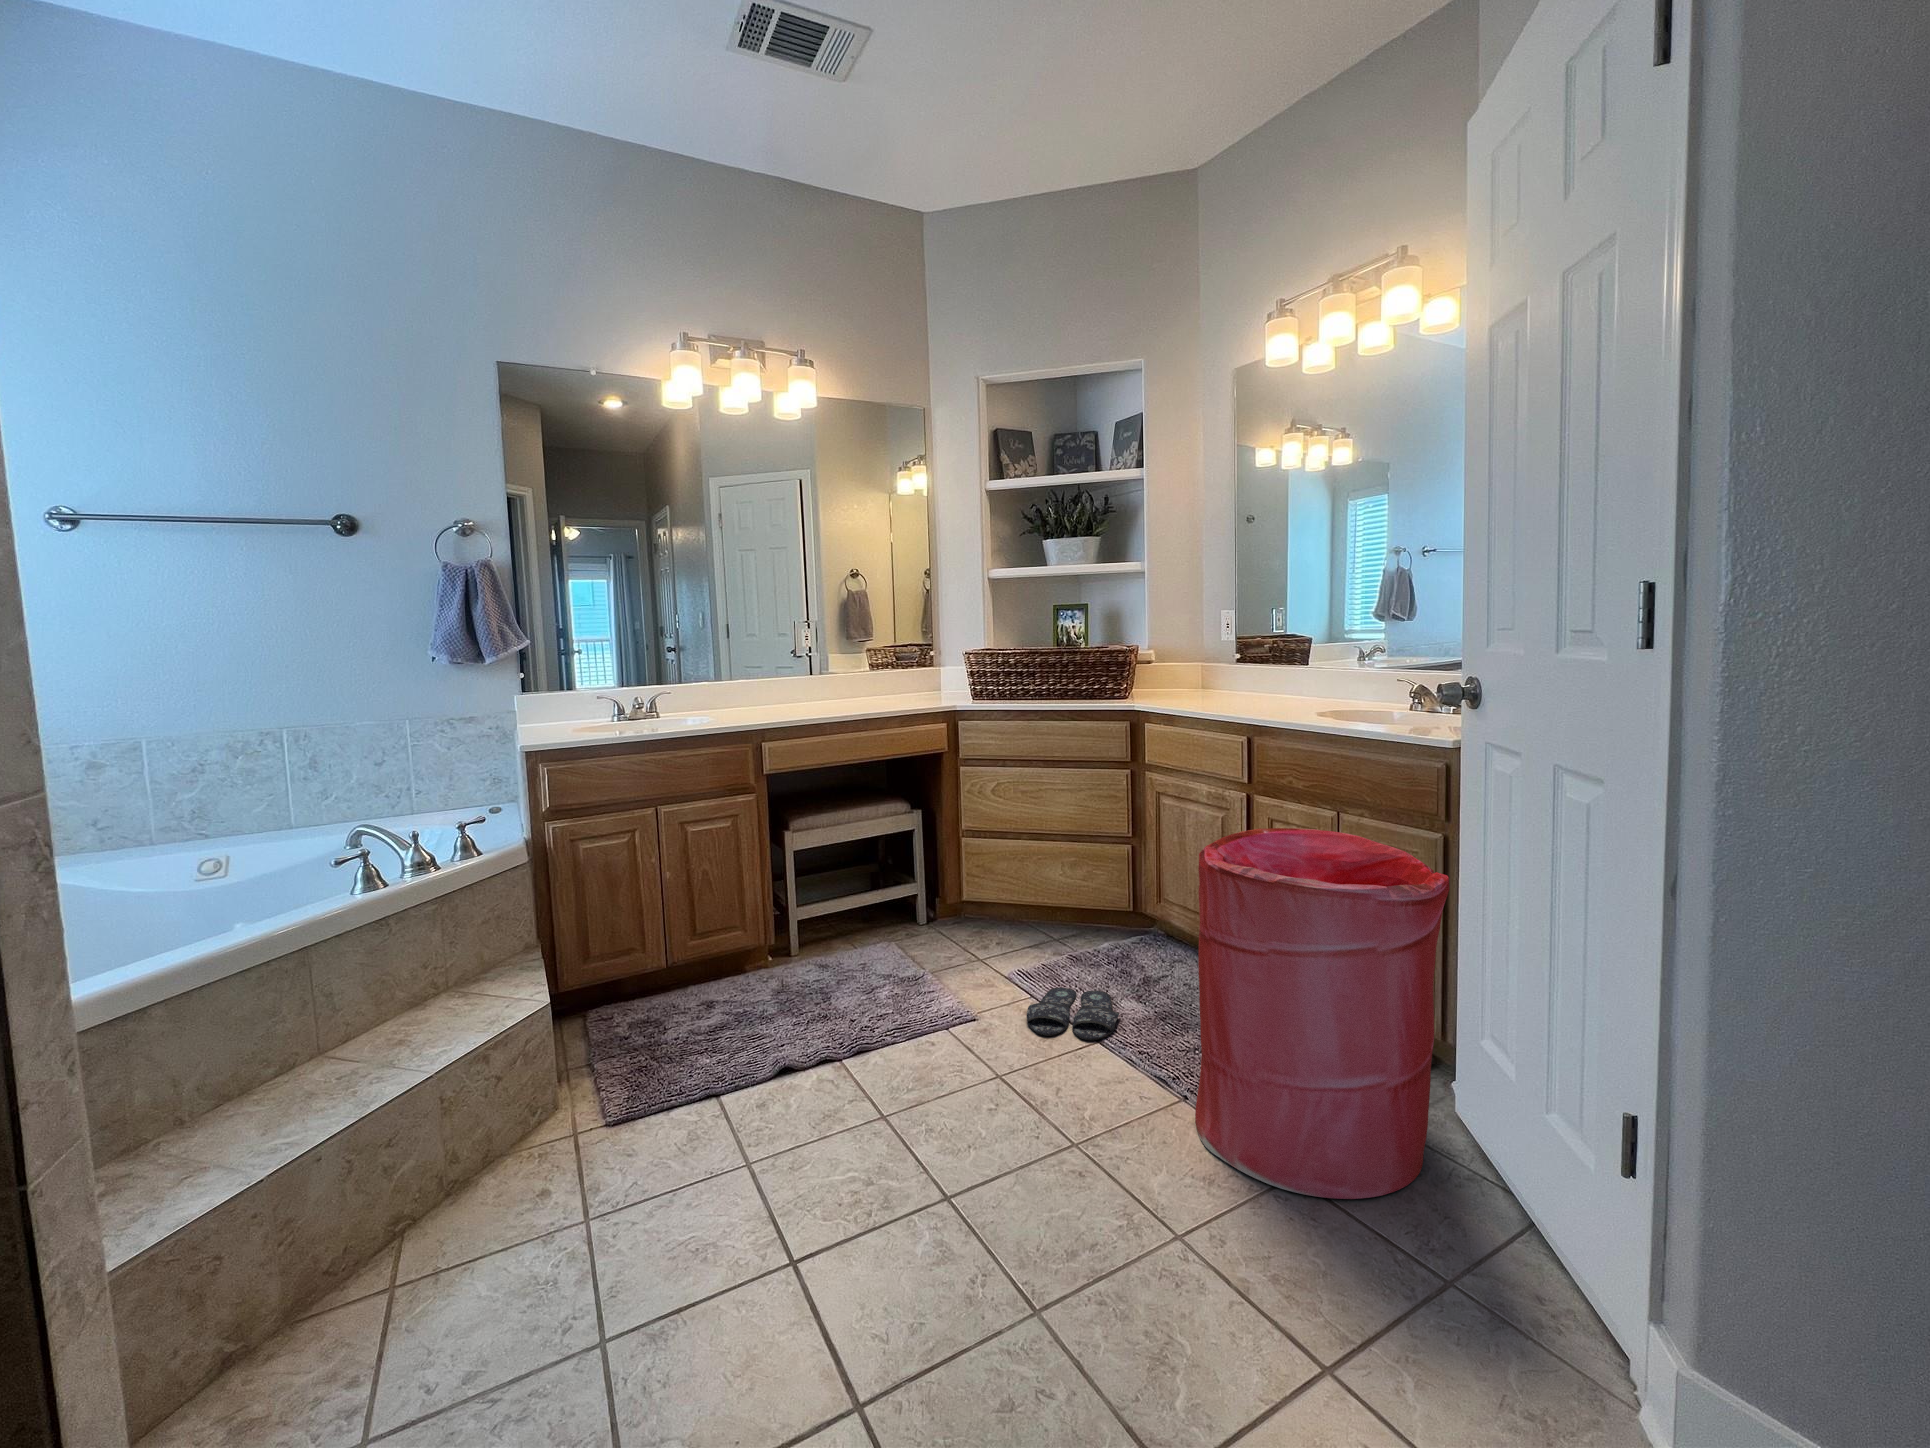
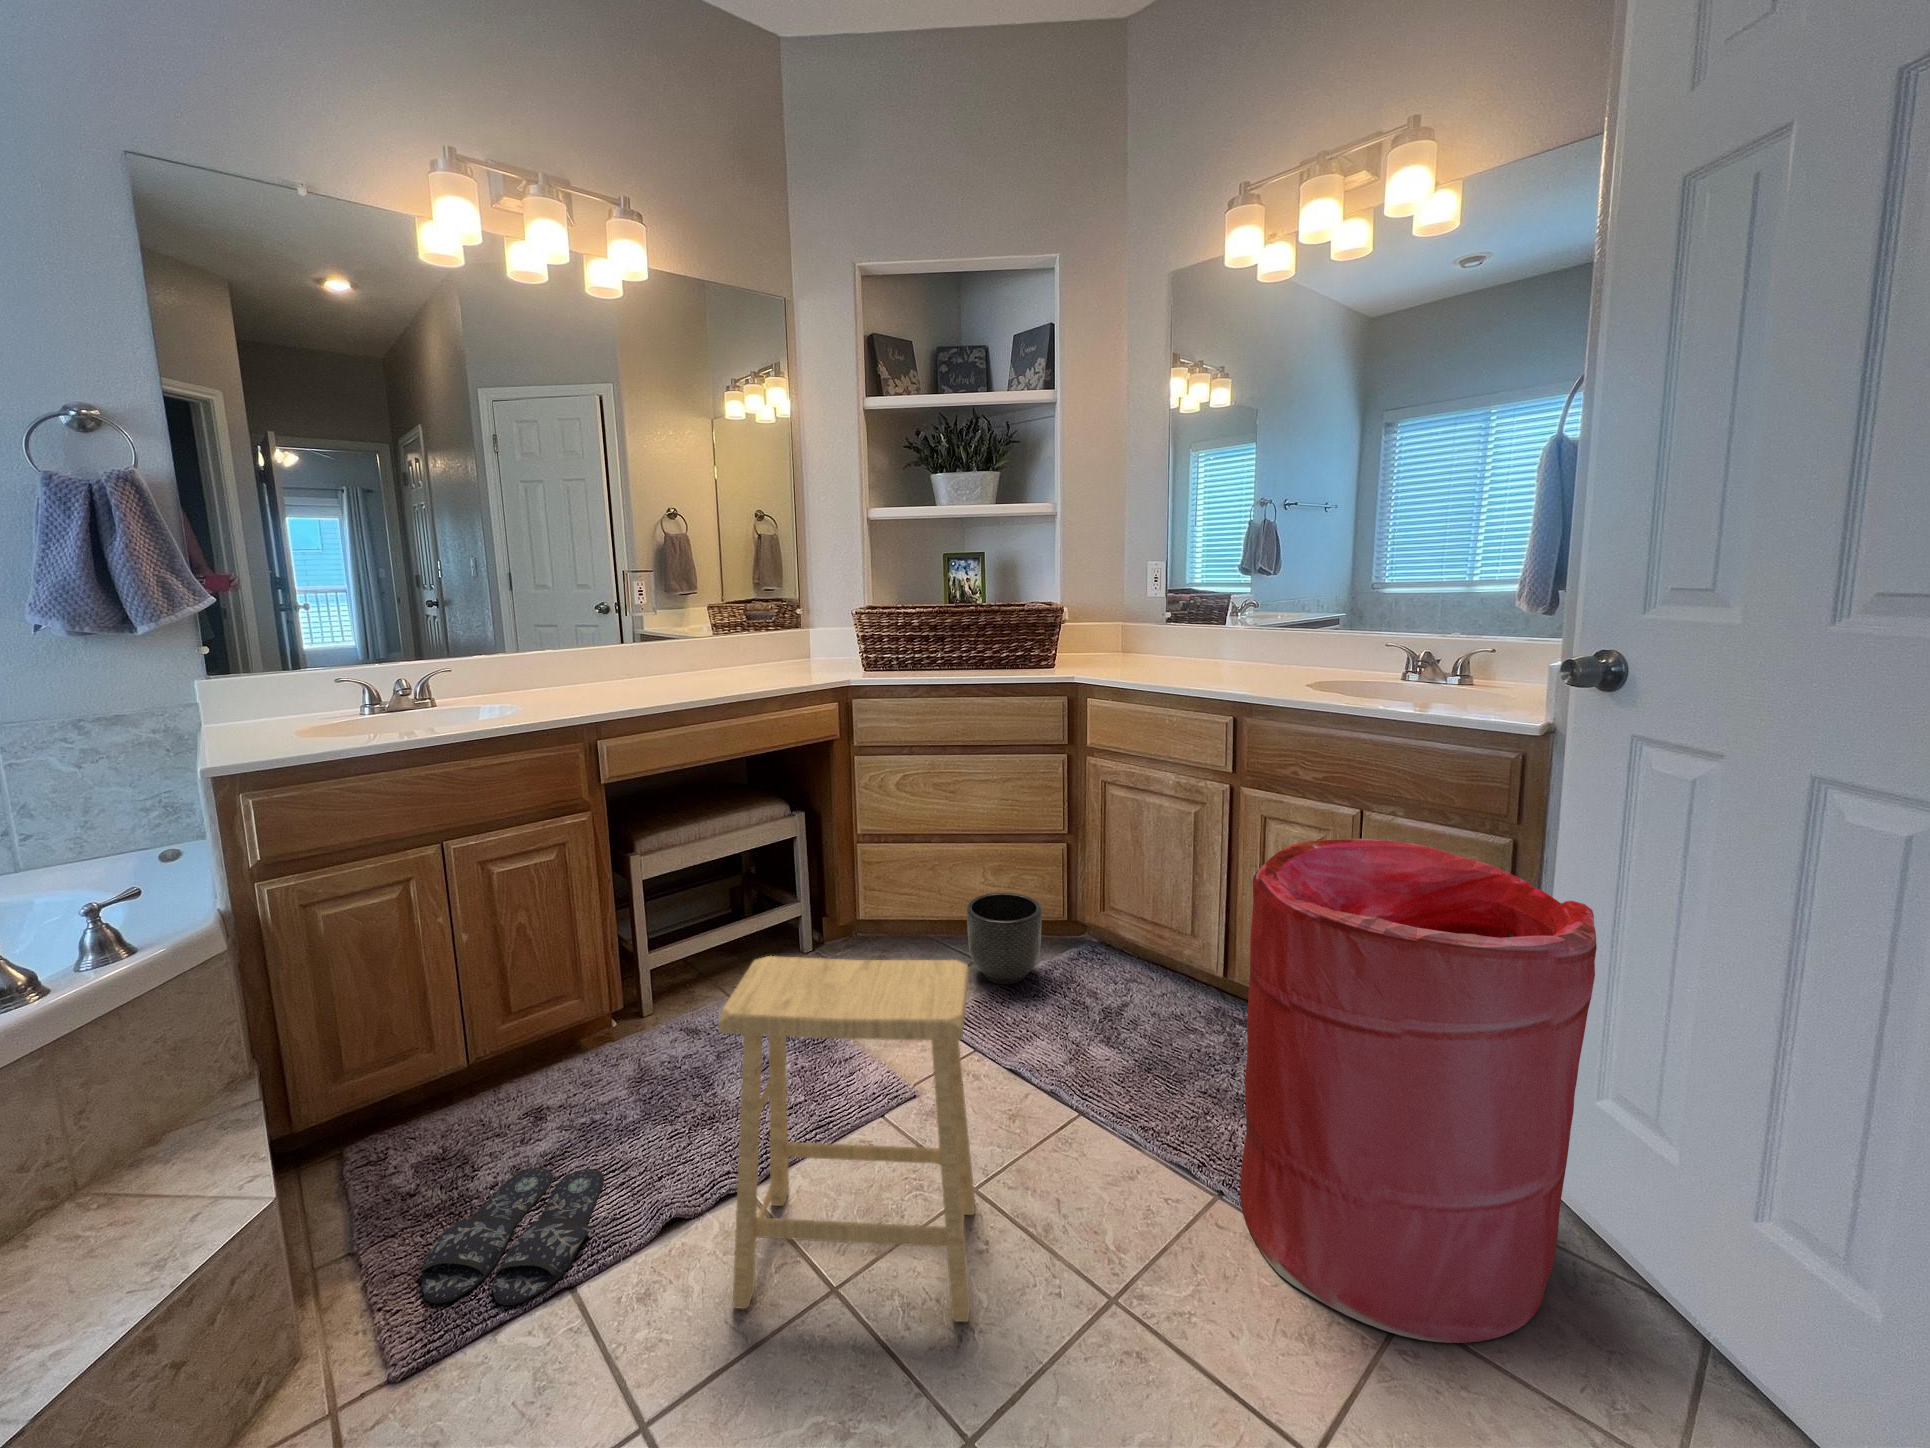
planter: none [1042,883,1104,957] -> present [967,893,1042,984]
footstool: none [811,886,996,1142] -> present [719,956,975,1322]
slippers: present [1027,987,1119,1040] -> present [421,1168,604,1306]

